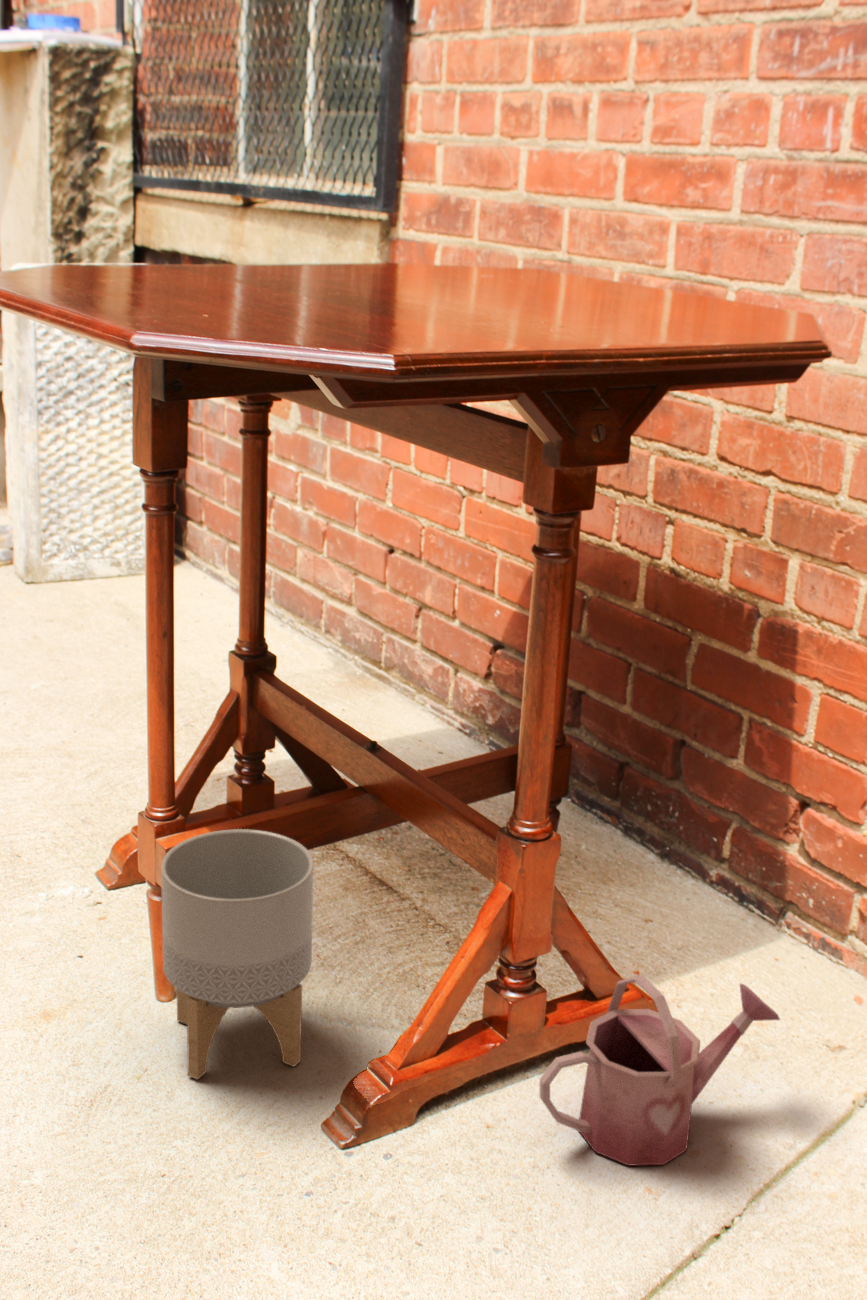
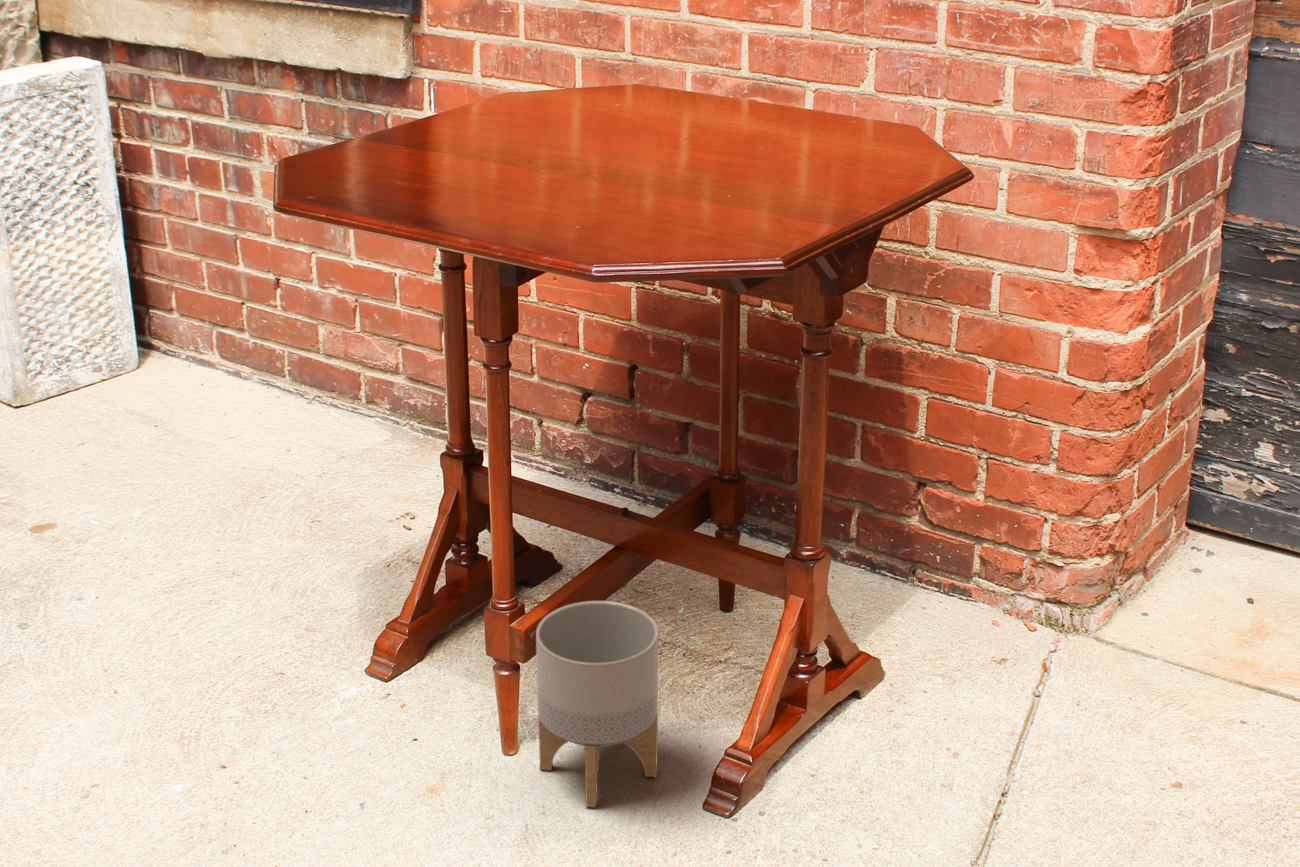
watering can: present [540,975,780,1165] -> none [867,628,994,775]

